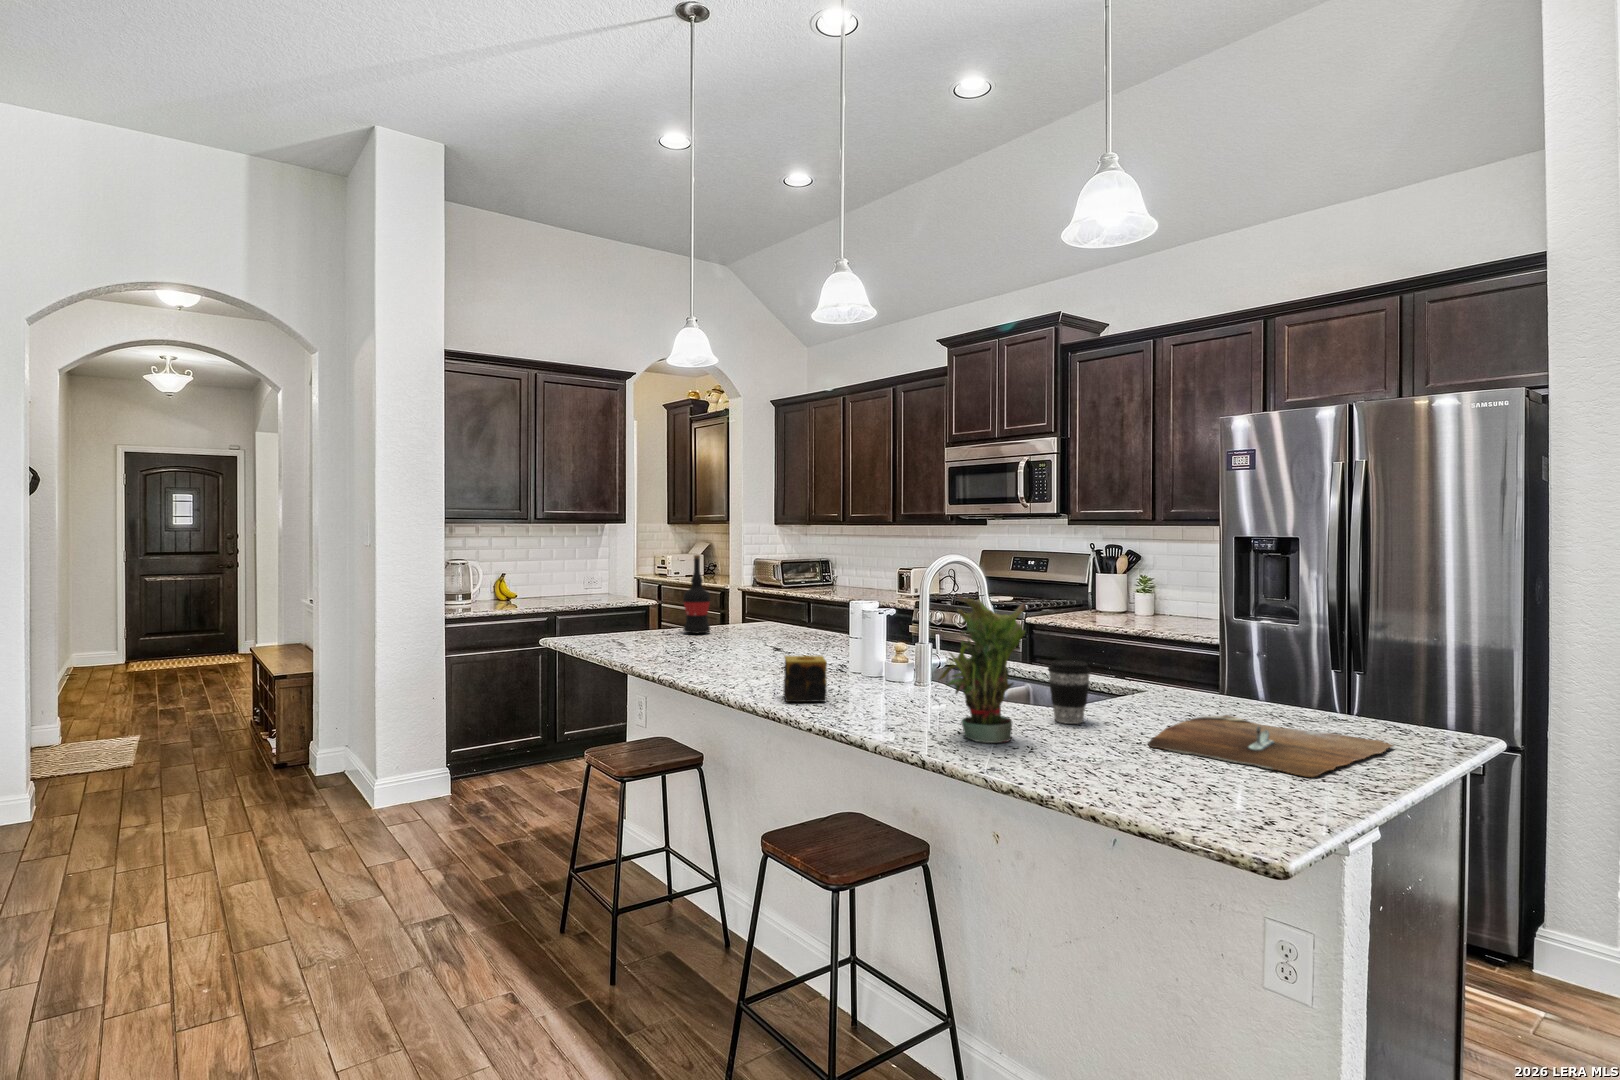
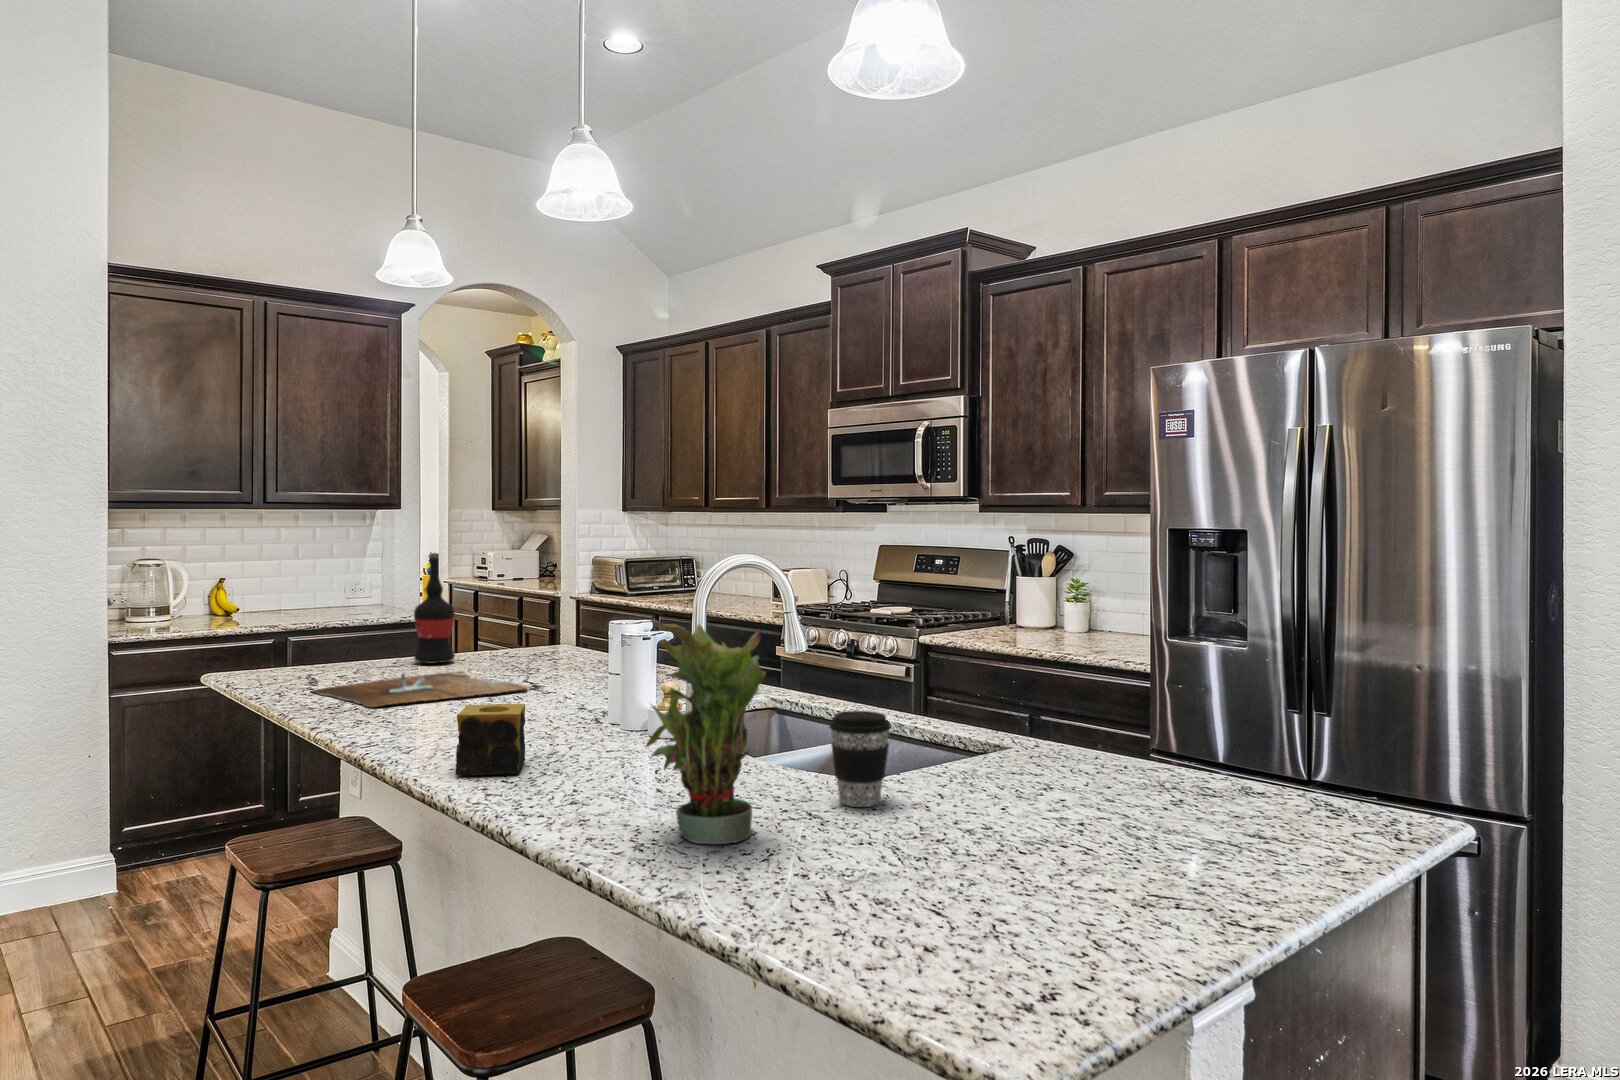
cutting board: present [1148,715,1392,777] -> present [313,672,527,707]

